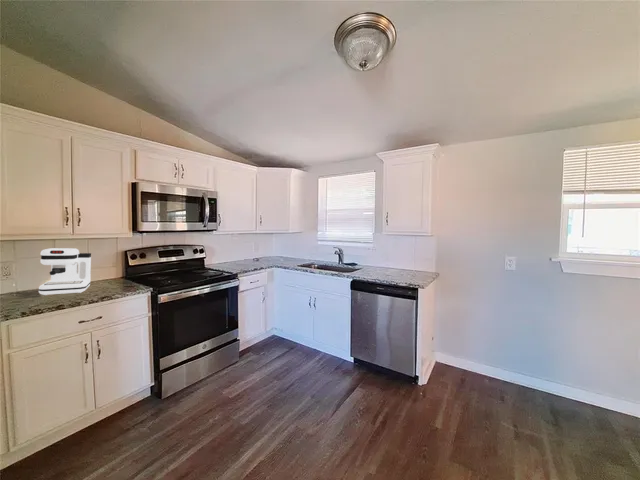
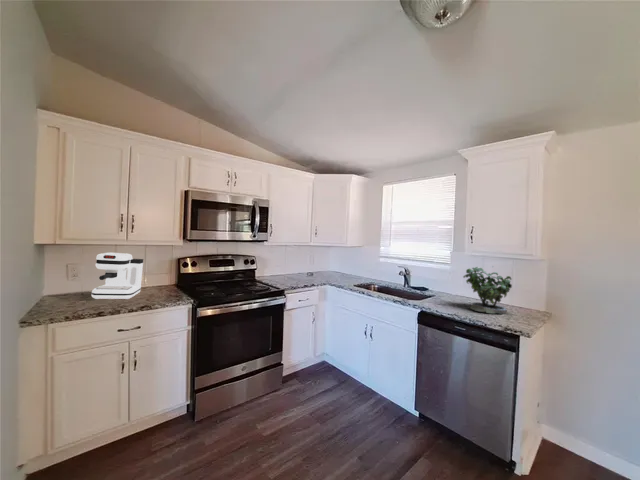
potted plant: none [382,242,417,276] -> present [464,267,512,314]

